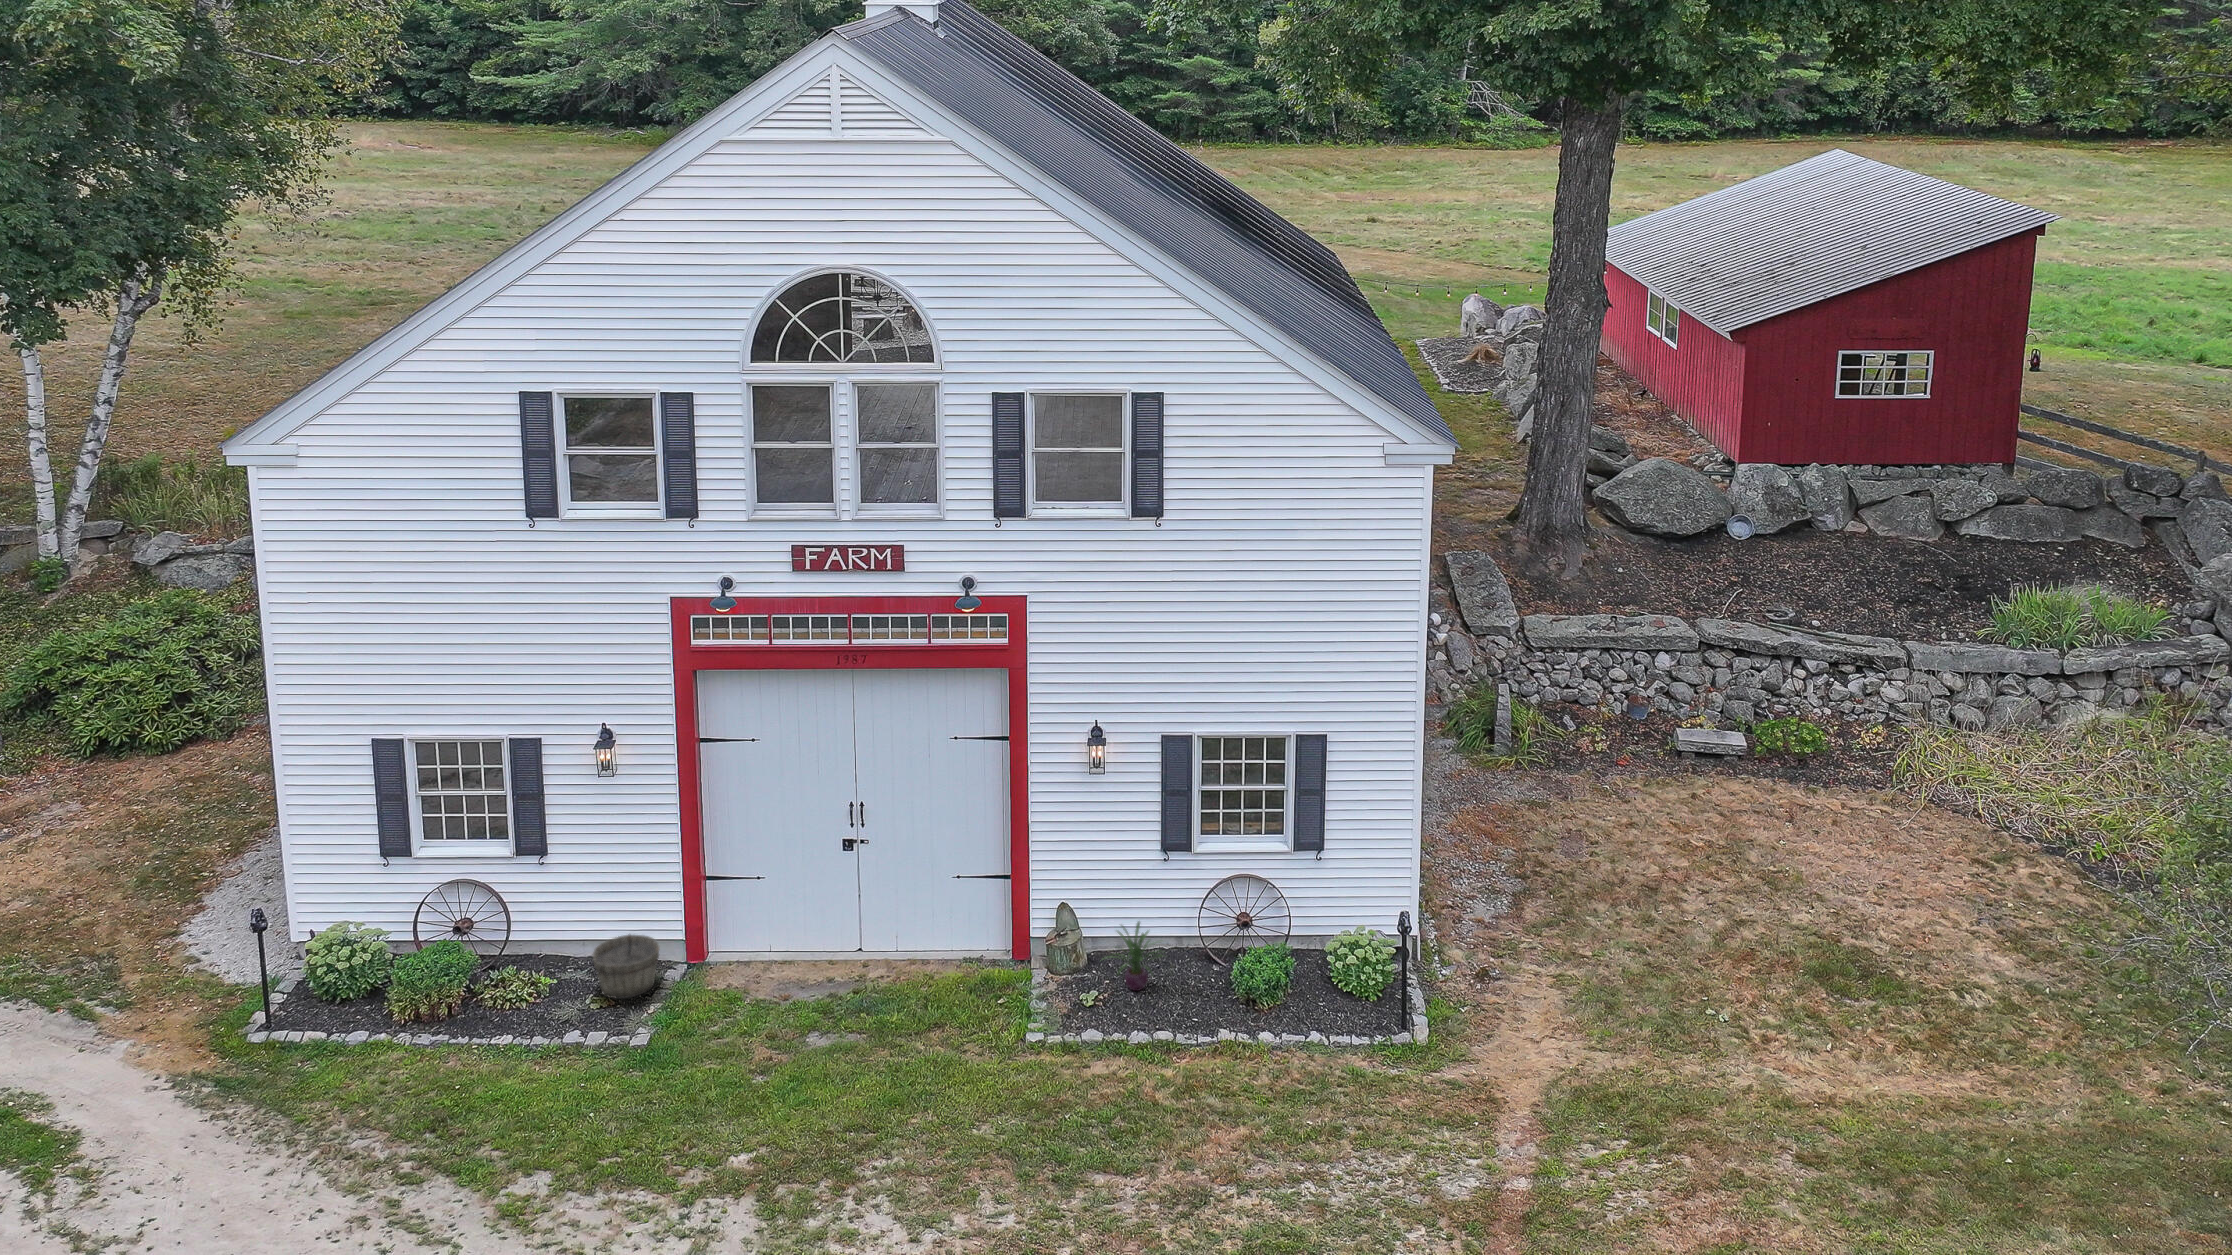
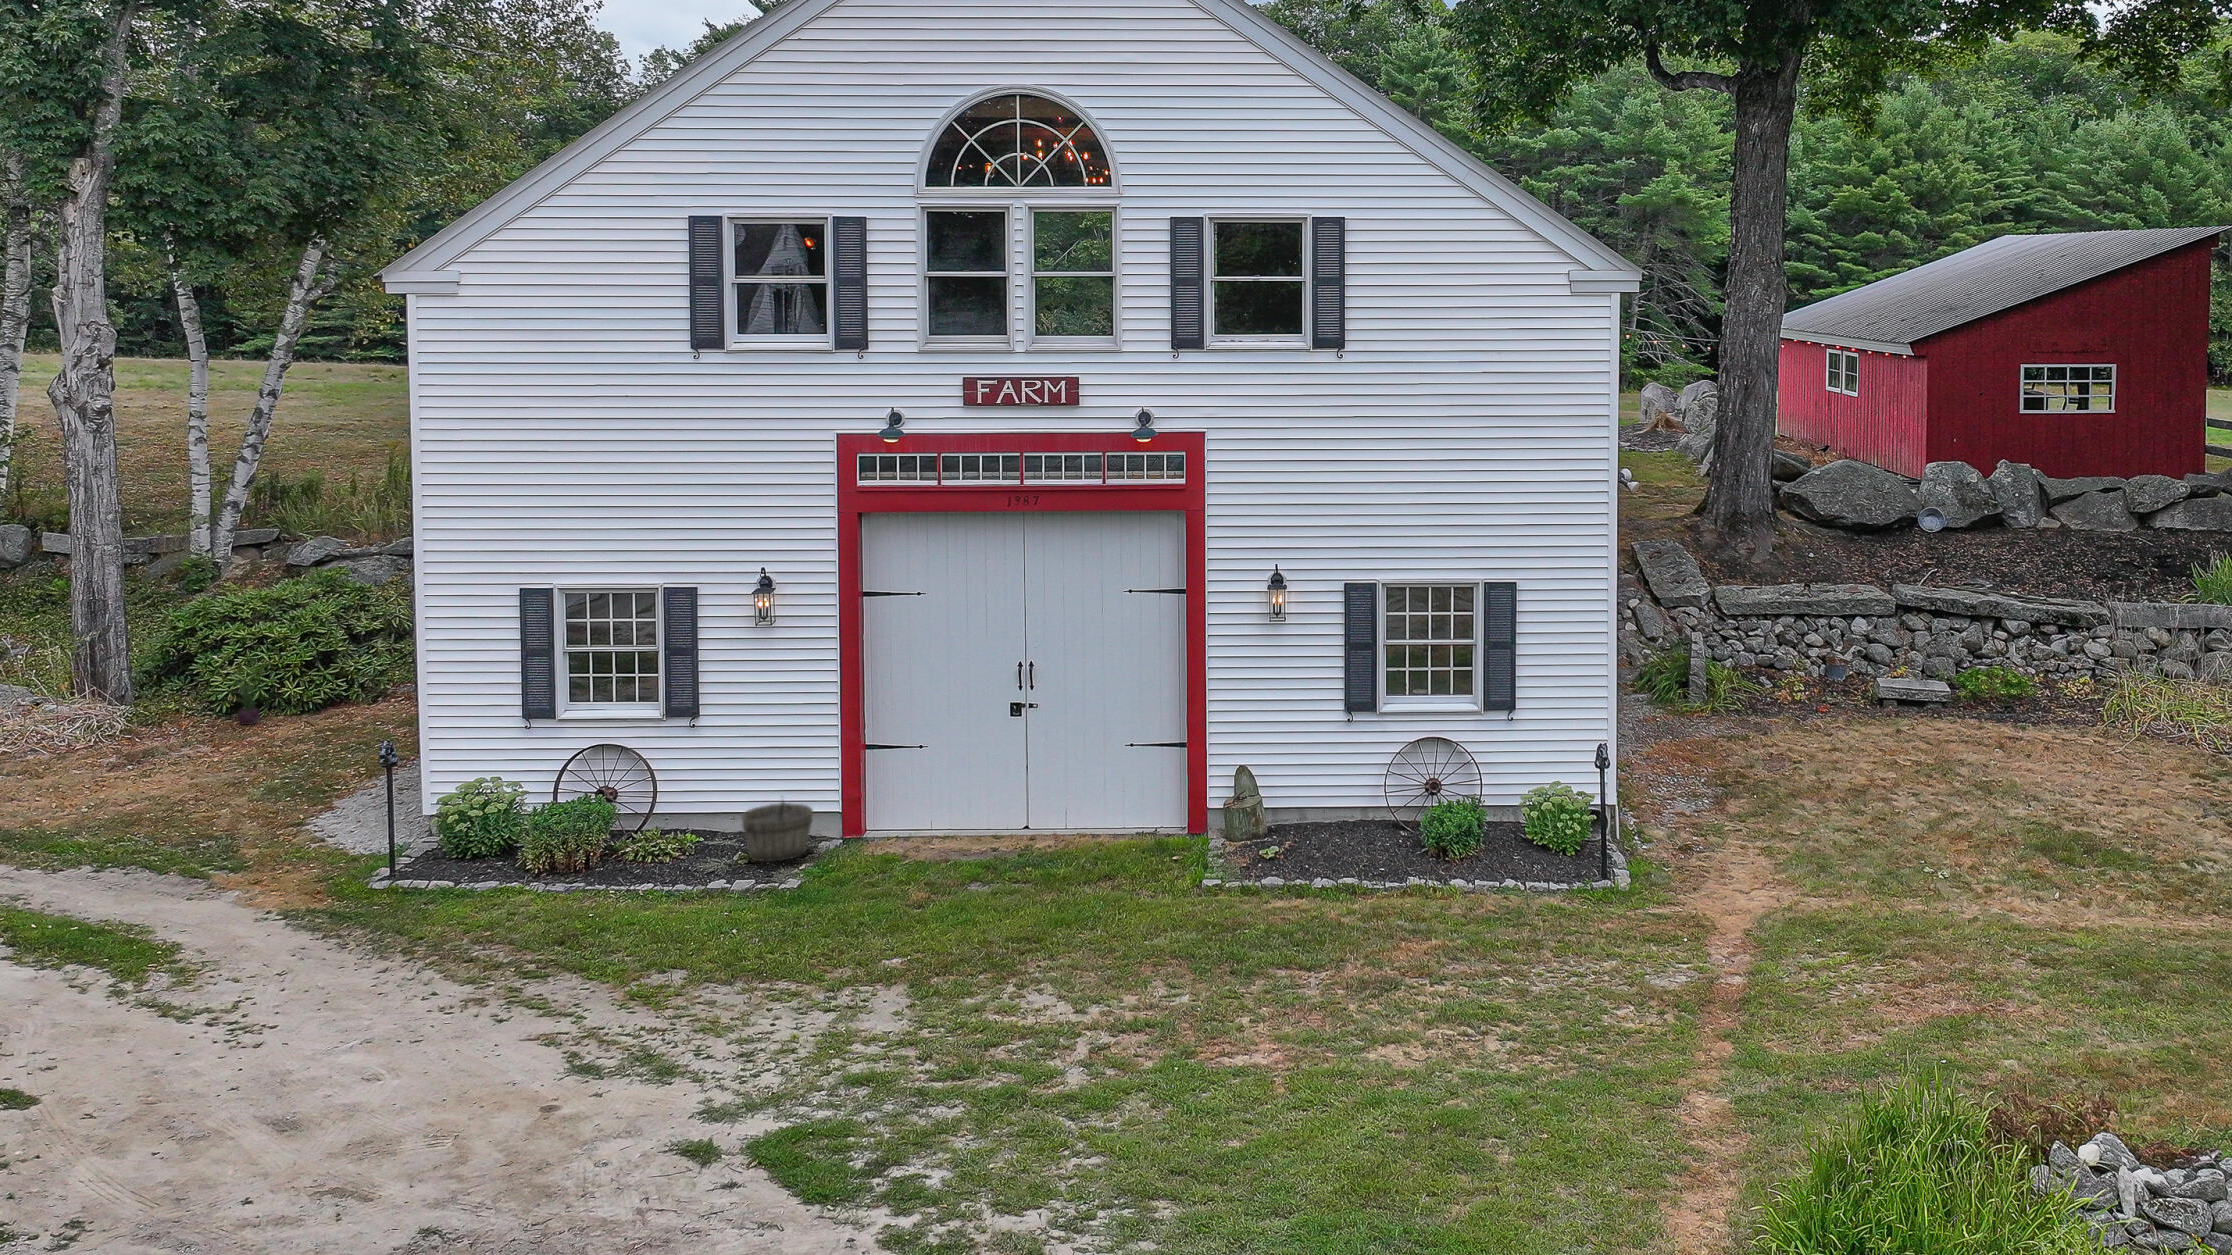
decorative plant: present [1106,922,1166,991] -> present [224,673,260,725]

